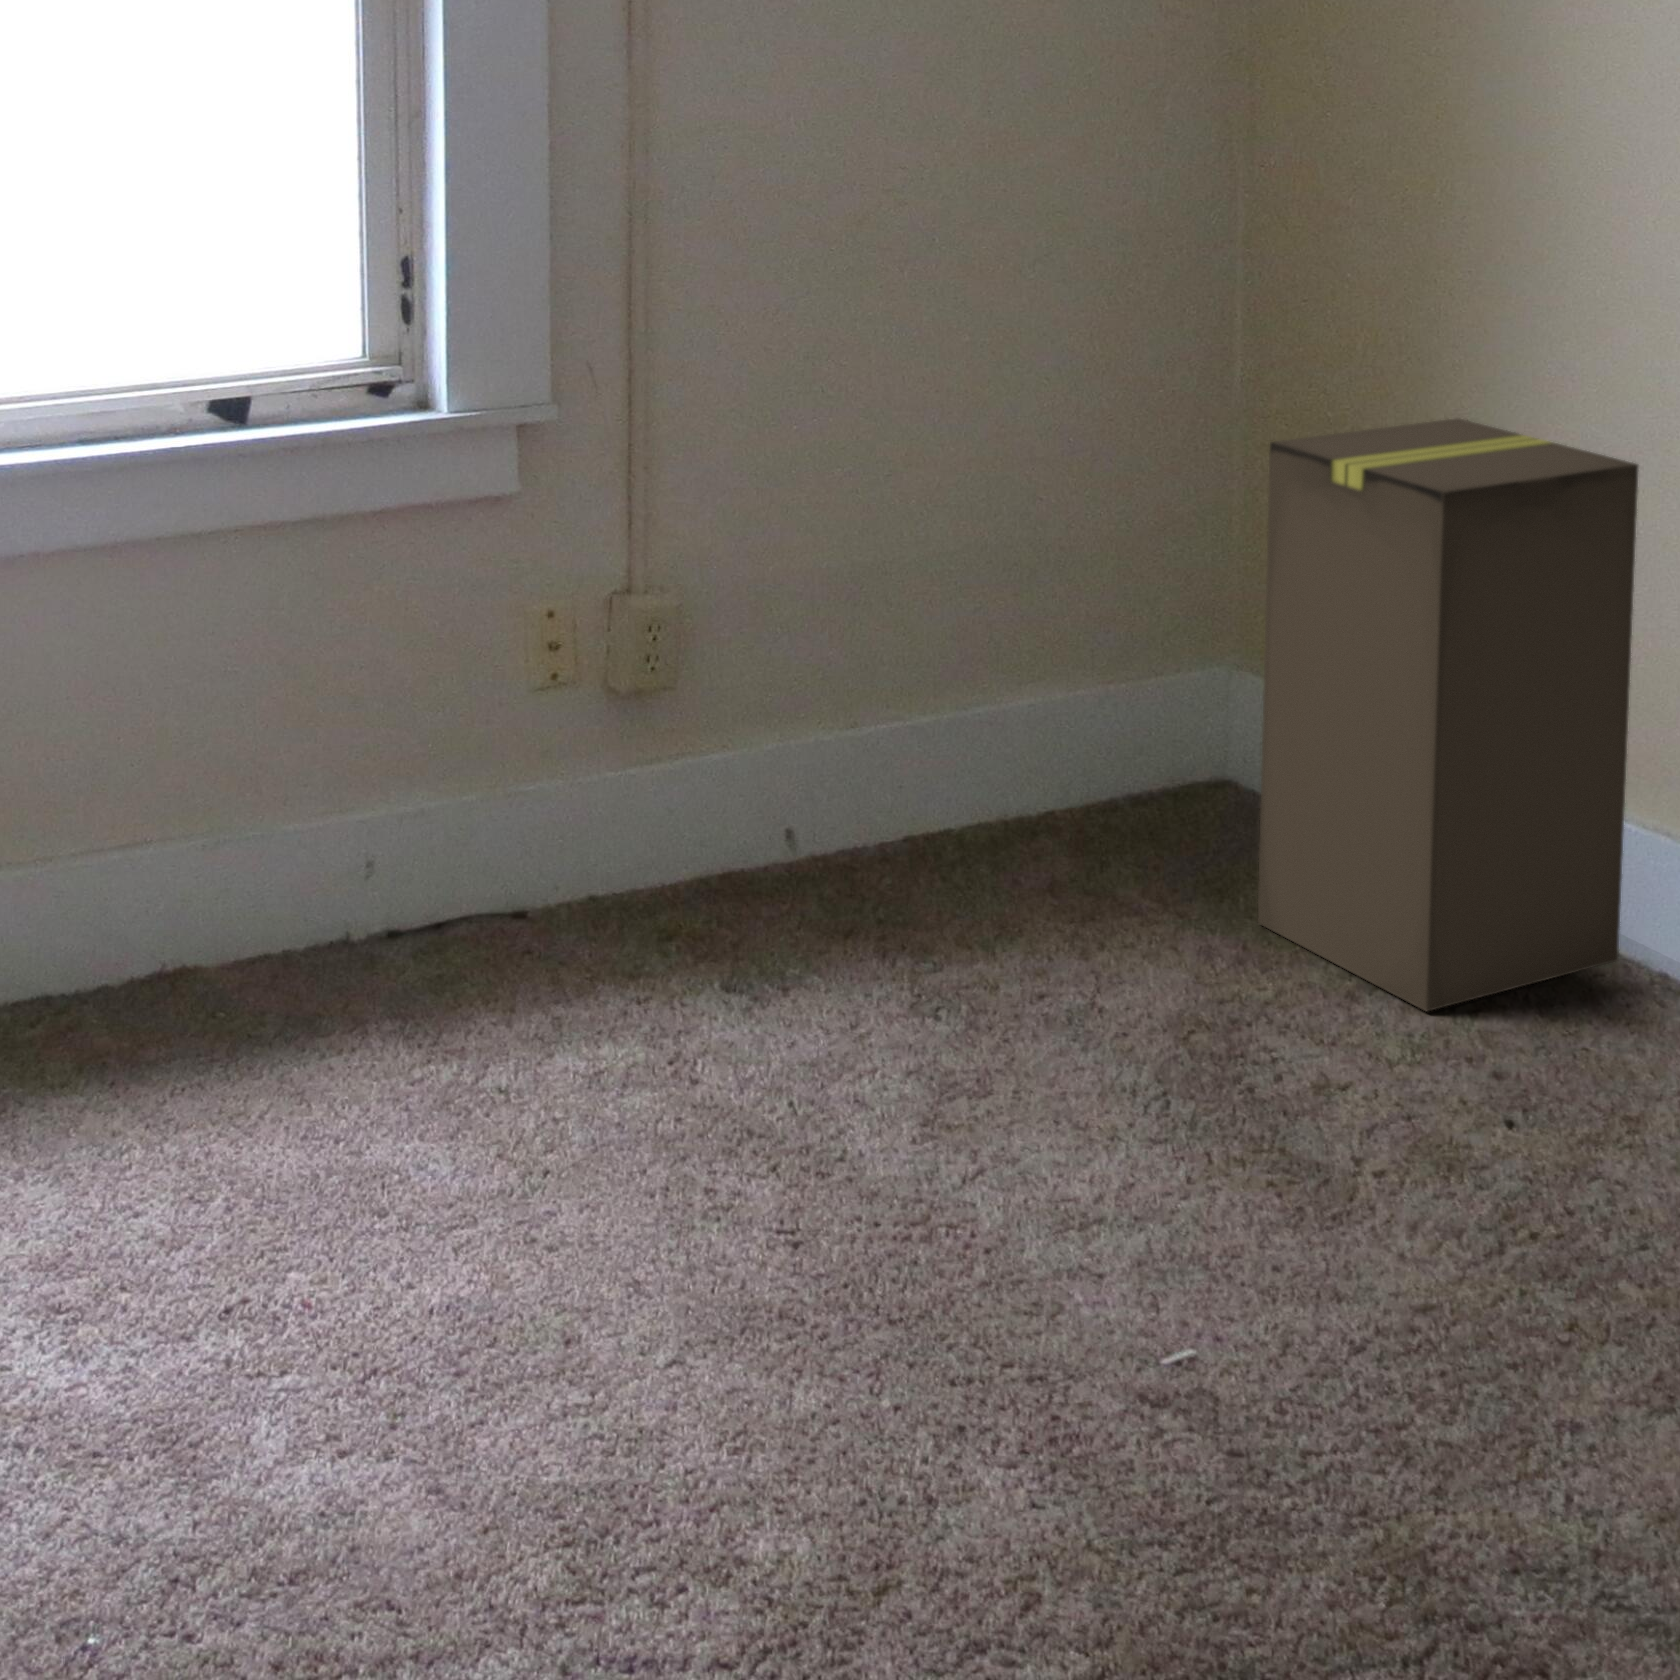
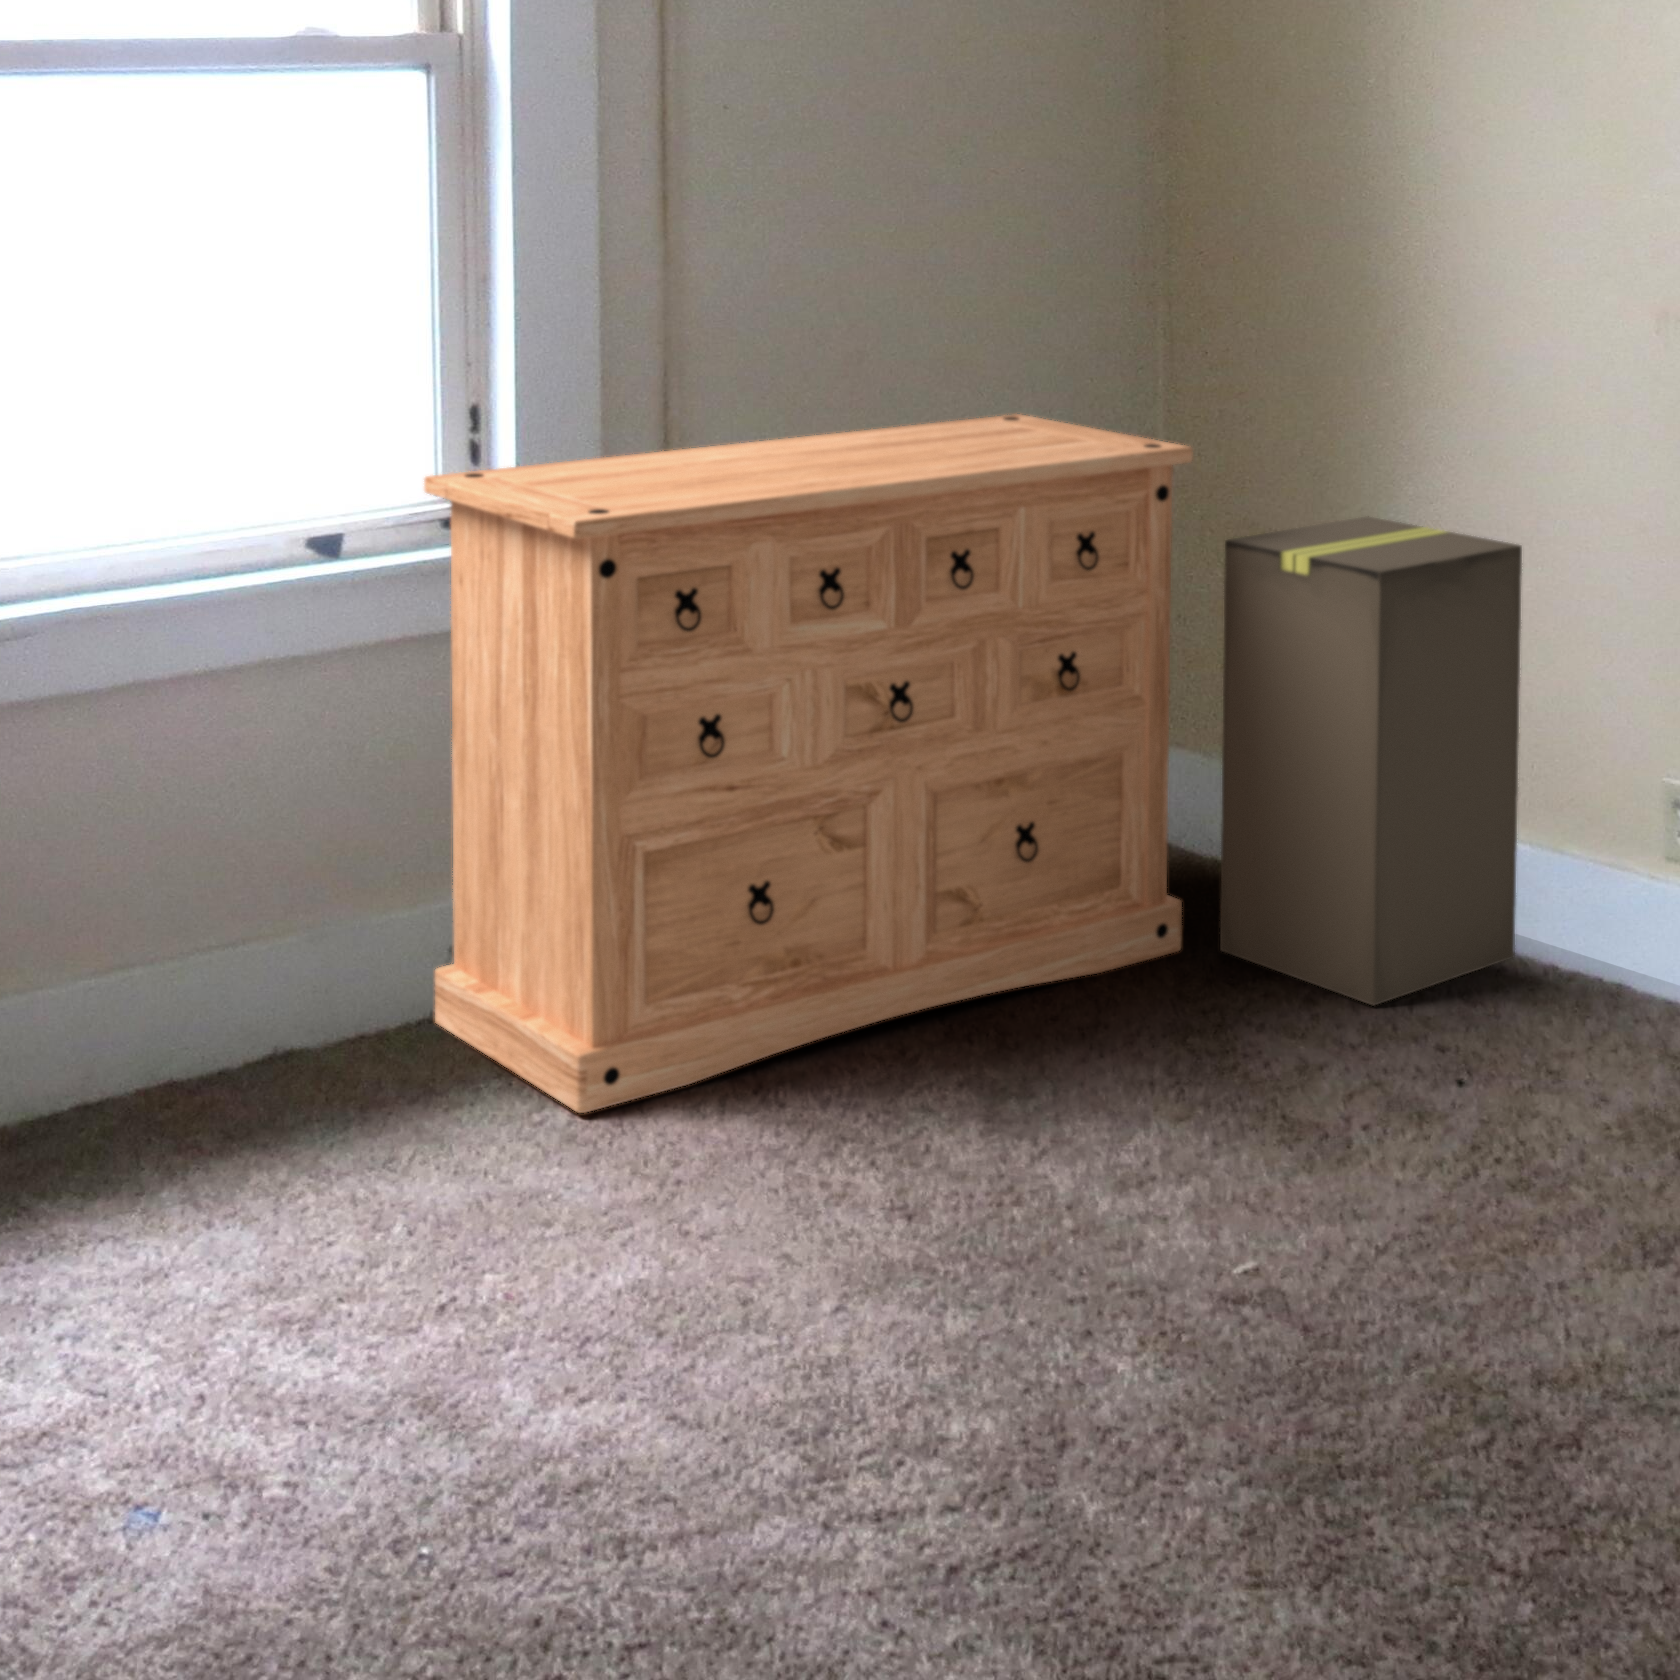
dresser: none [332,283,1233,1070] -> present [424,414,1192,1113]

